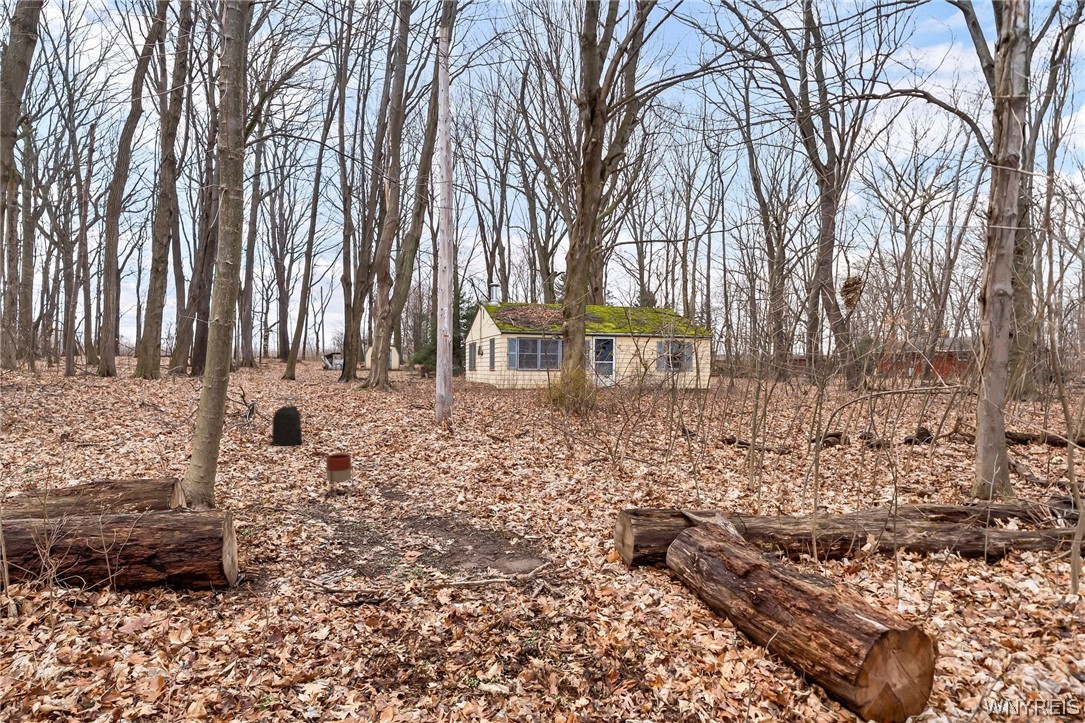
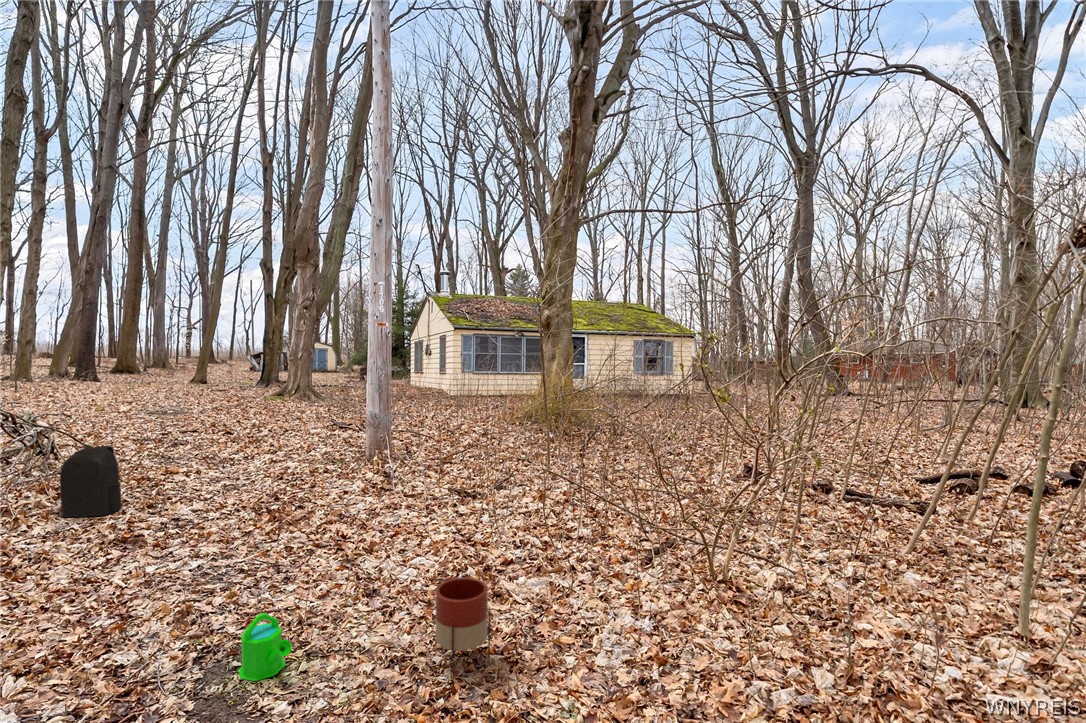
planter: present [326,454,353,494] -> present [435,577,490,682]
watering can: none [393,467,418,495] -> present [238,613,292,681]

